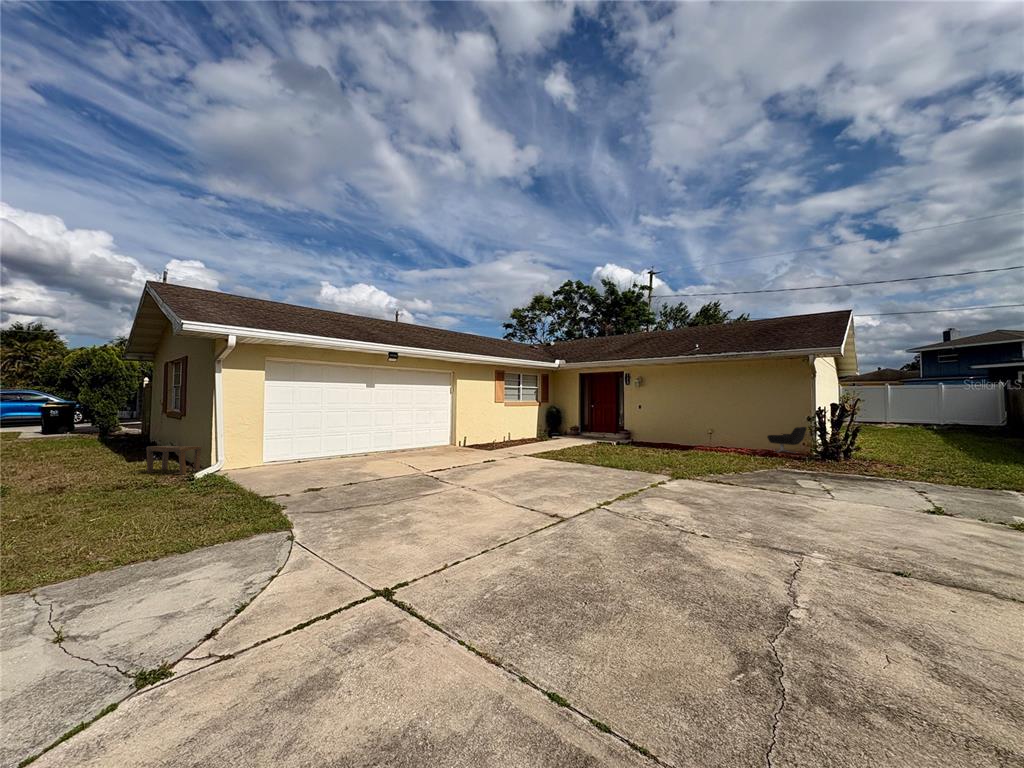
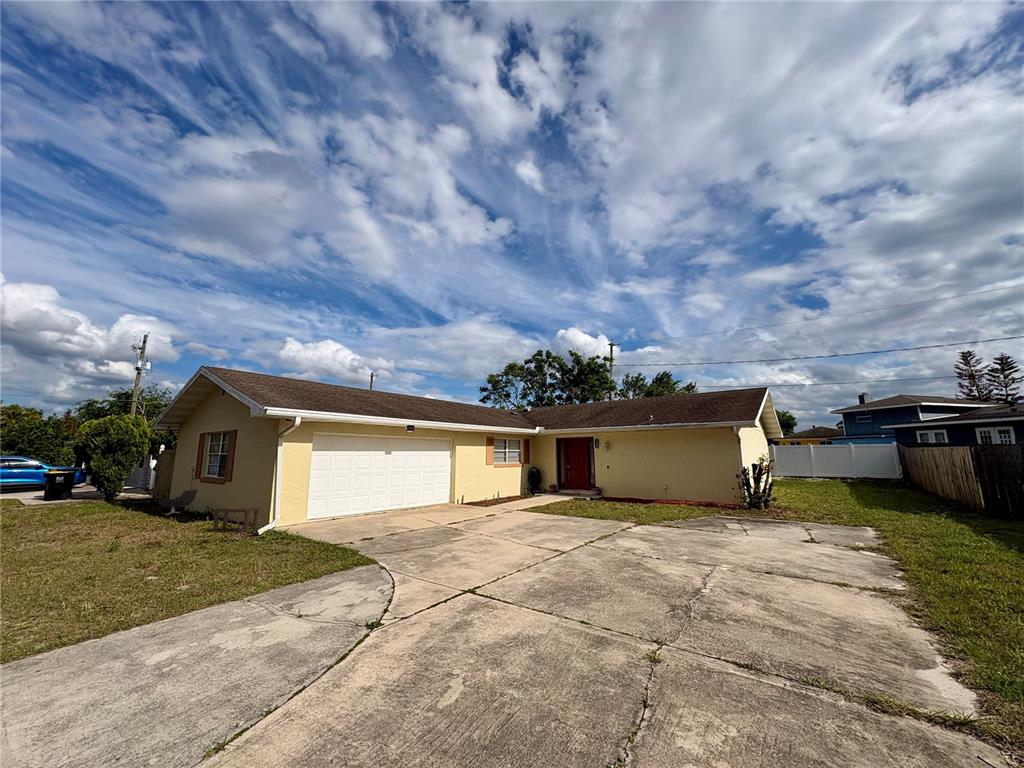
lounge chair: present [767,427,807,452] -> present [158,489,197,513]

